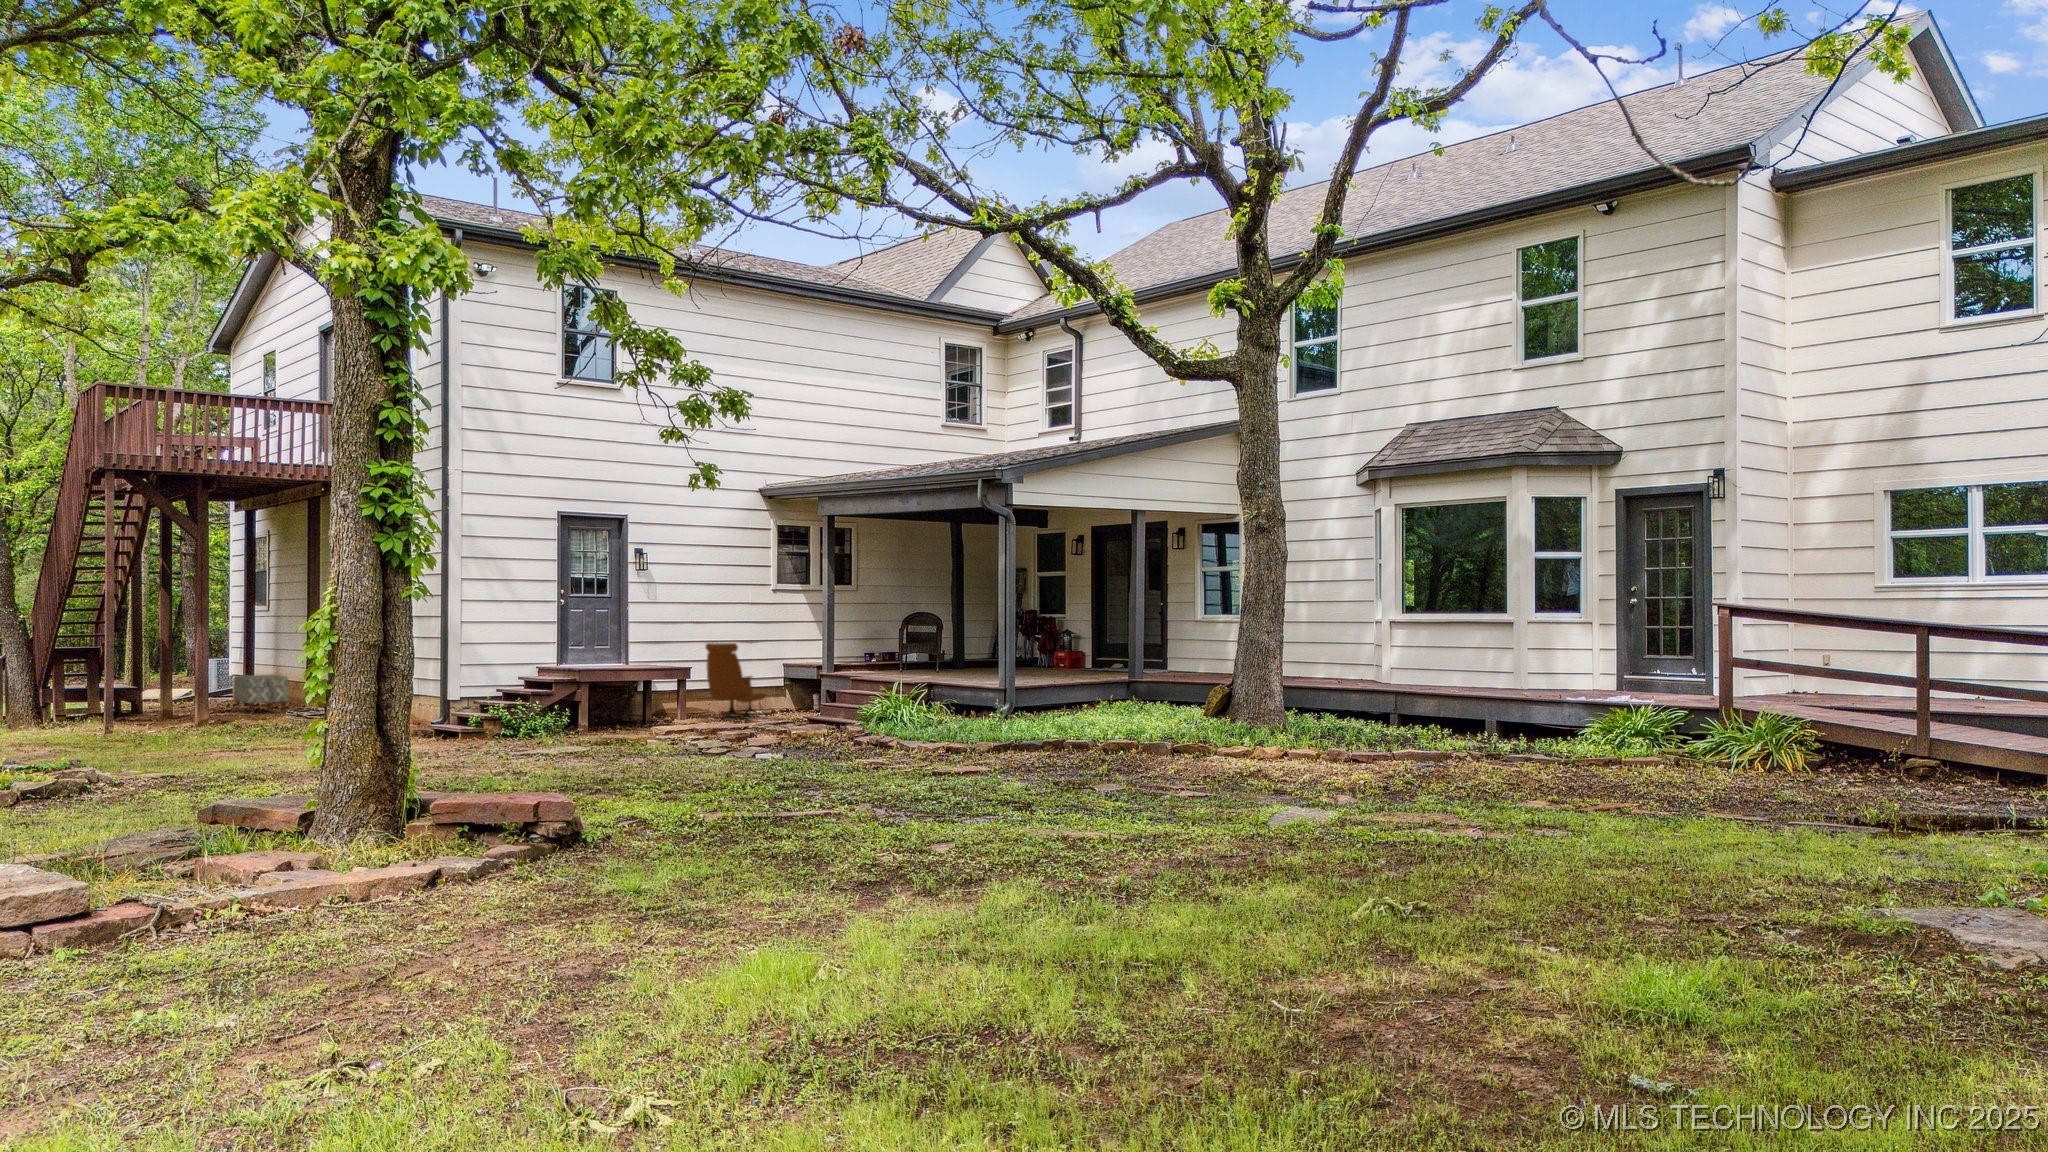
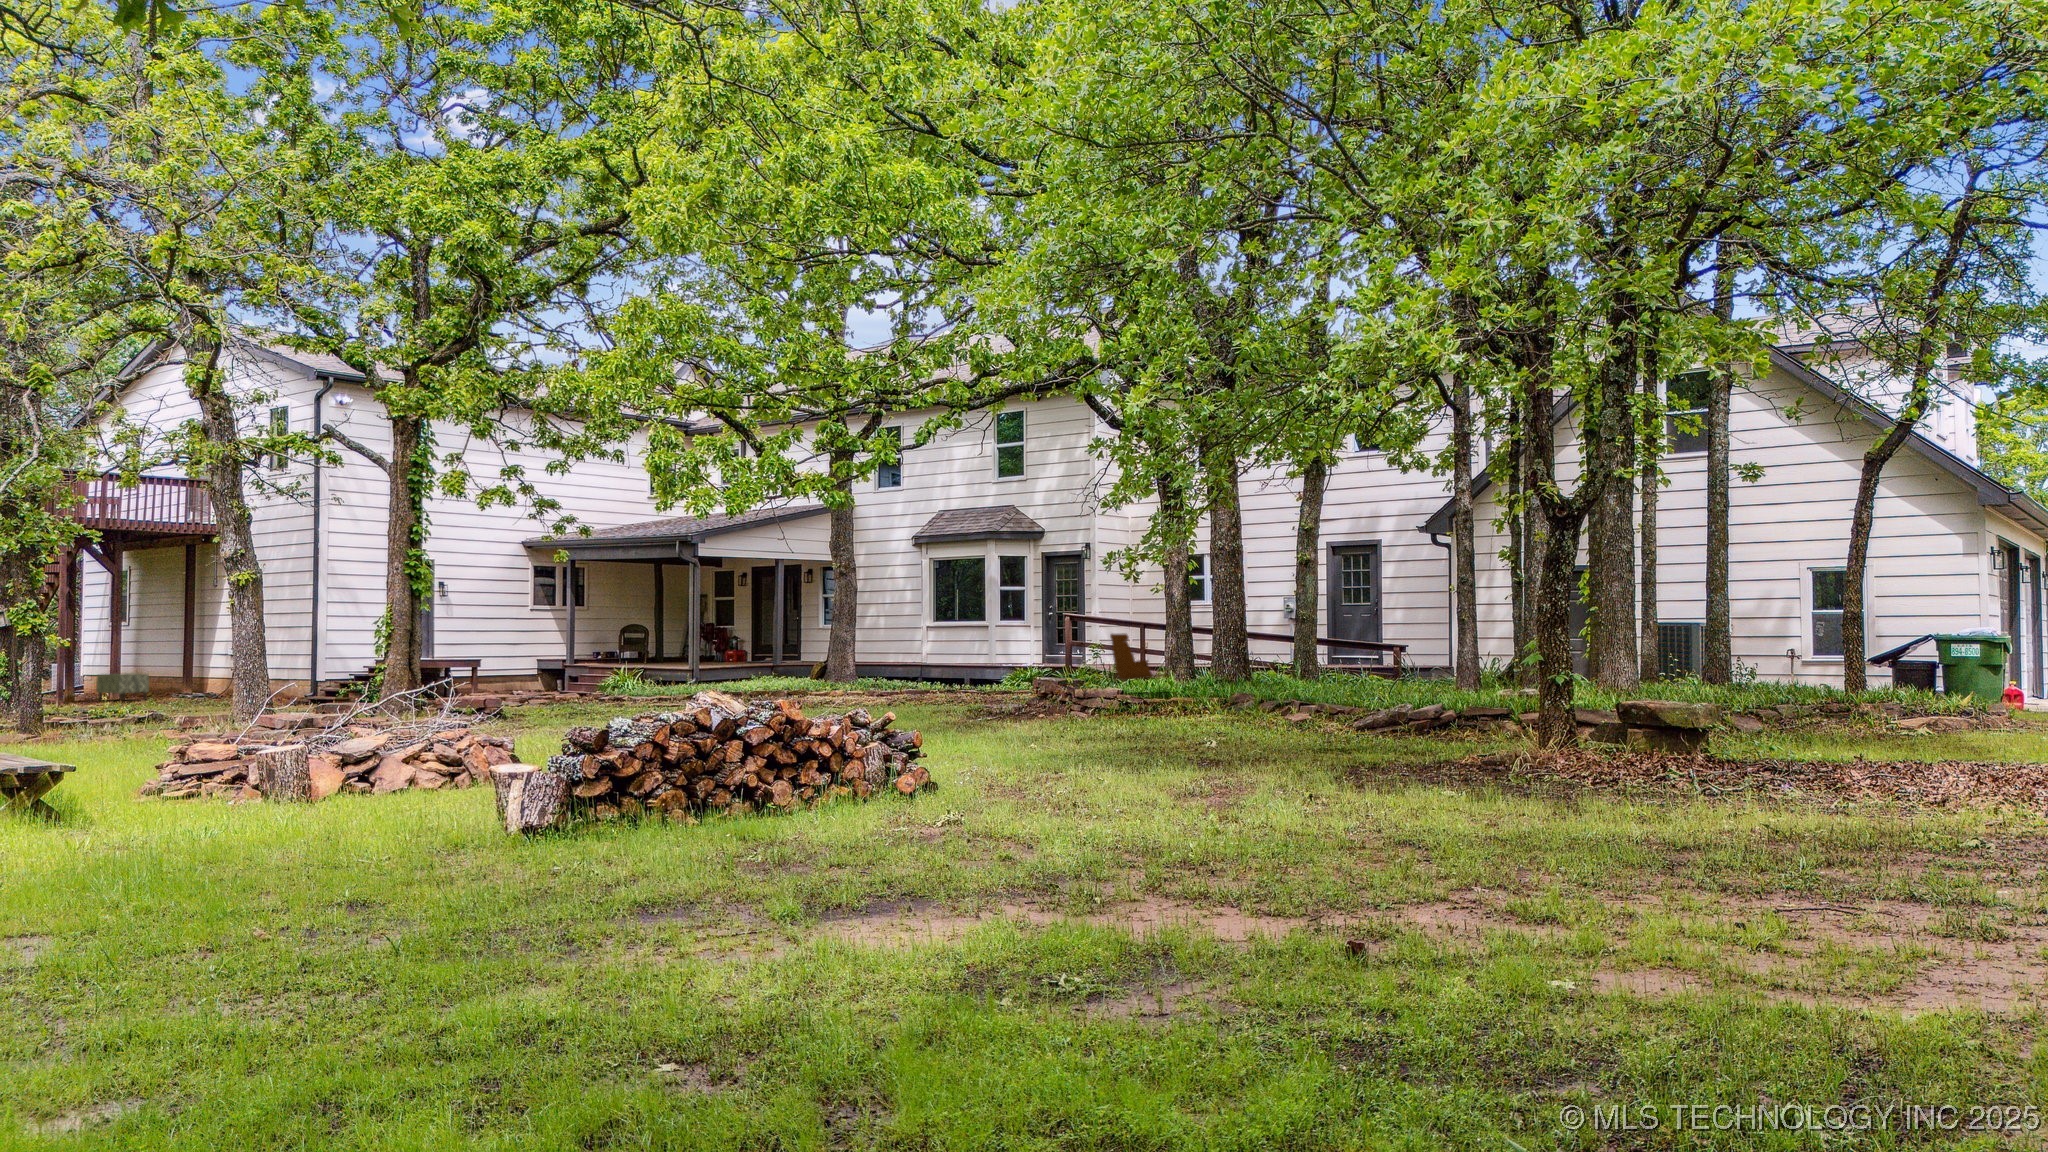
lounge chair: present [705,643,765,718] -> present [1110,633,1165,692]

